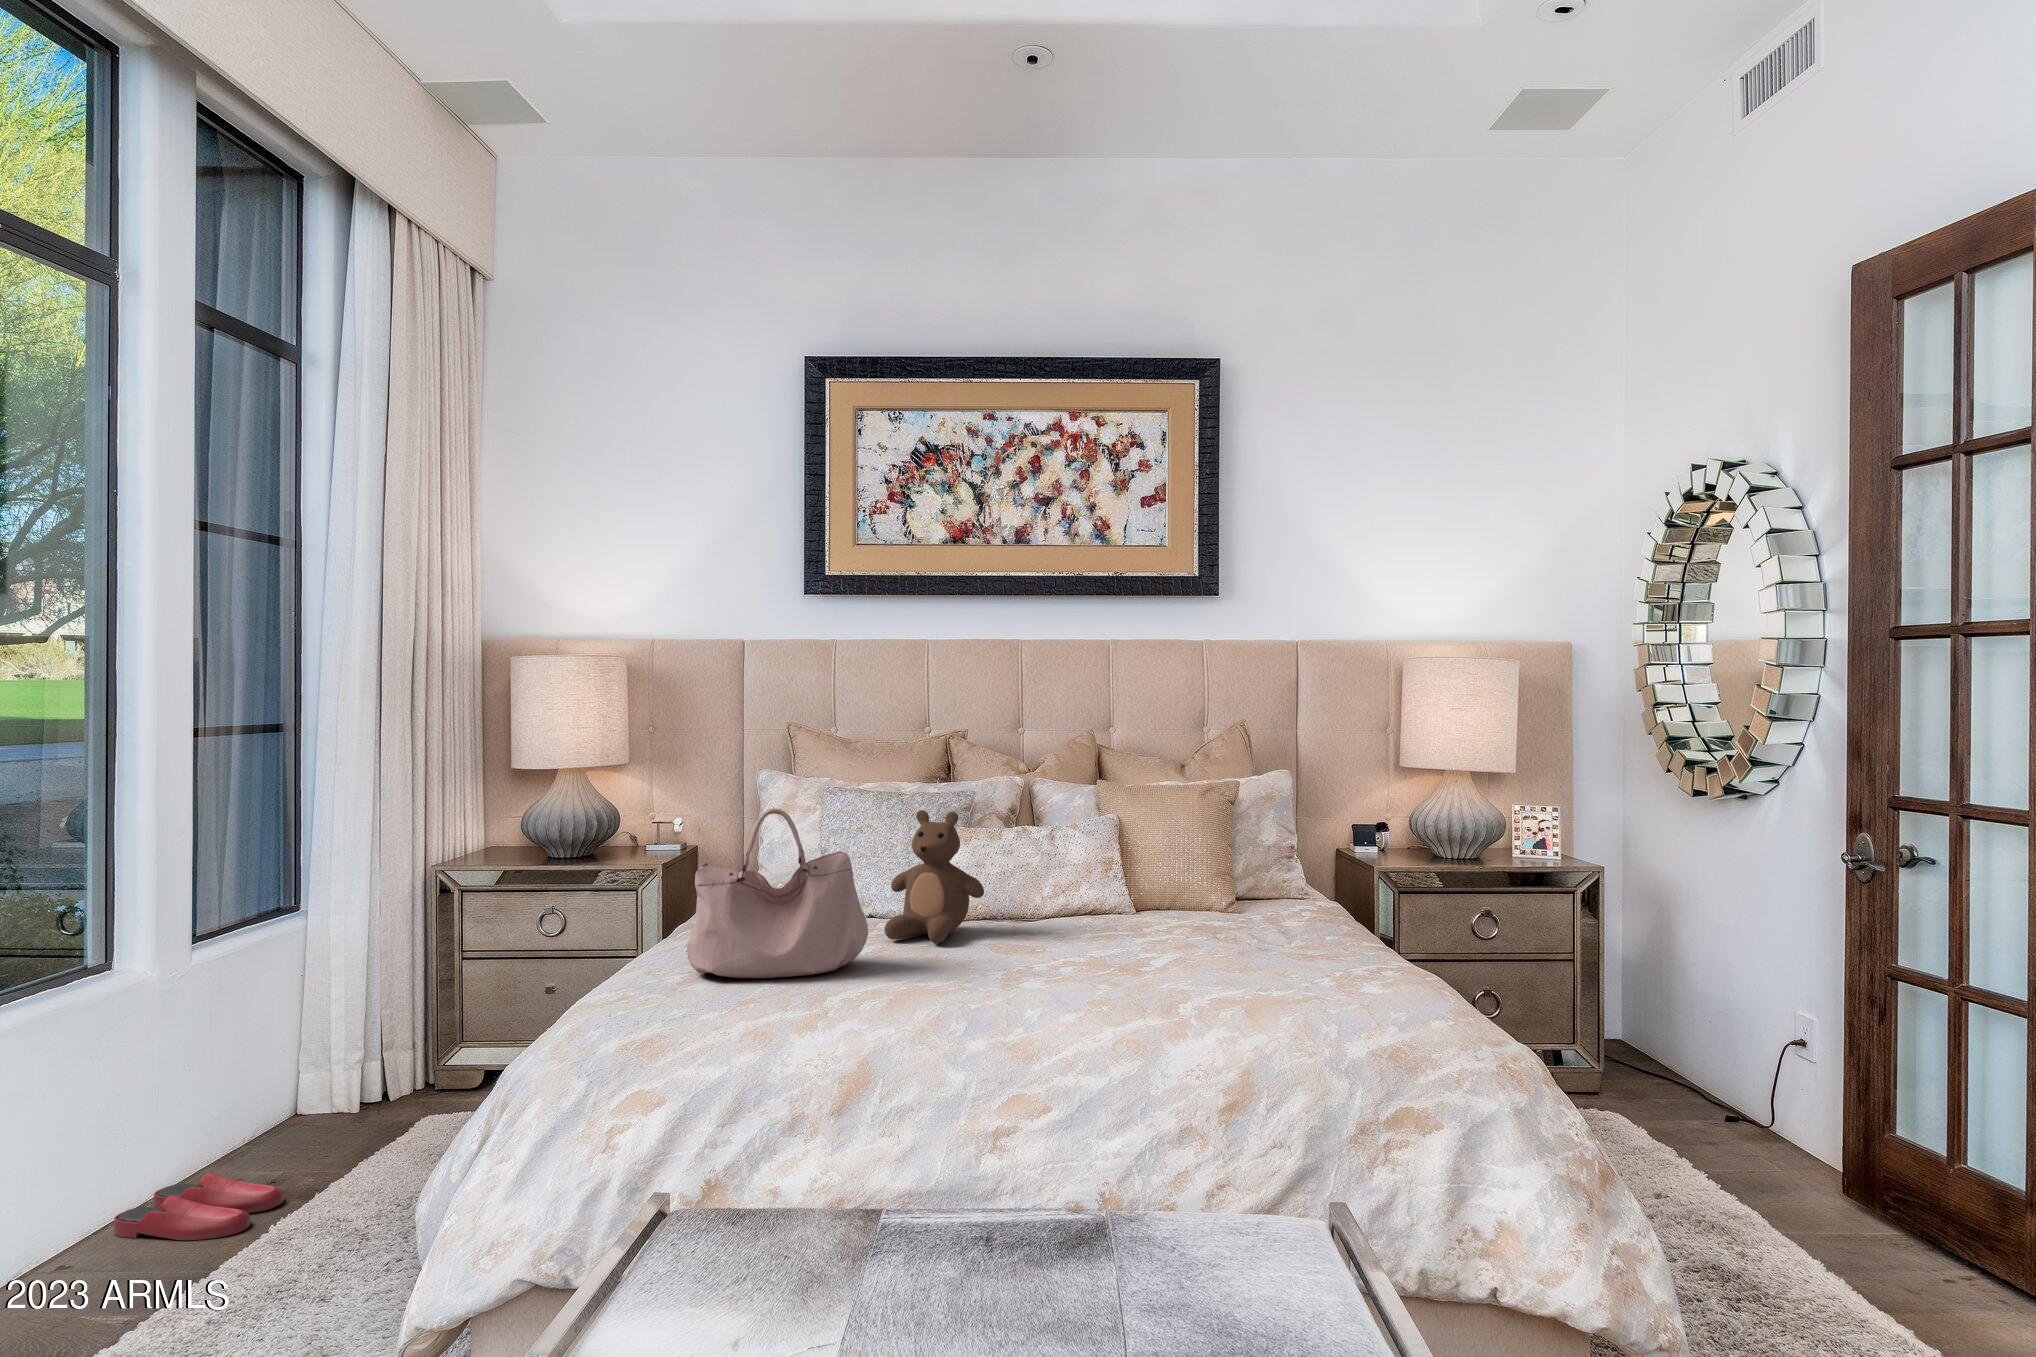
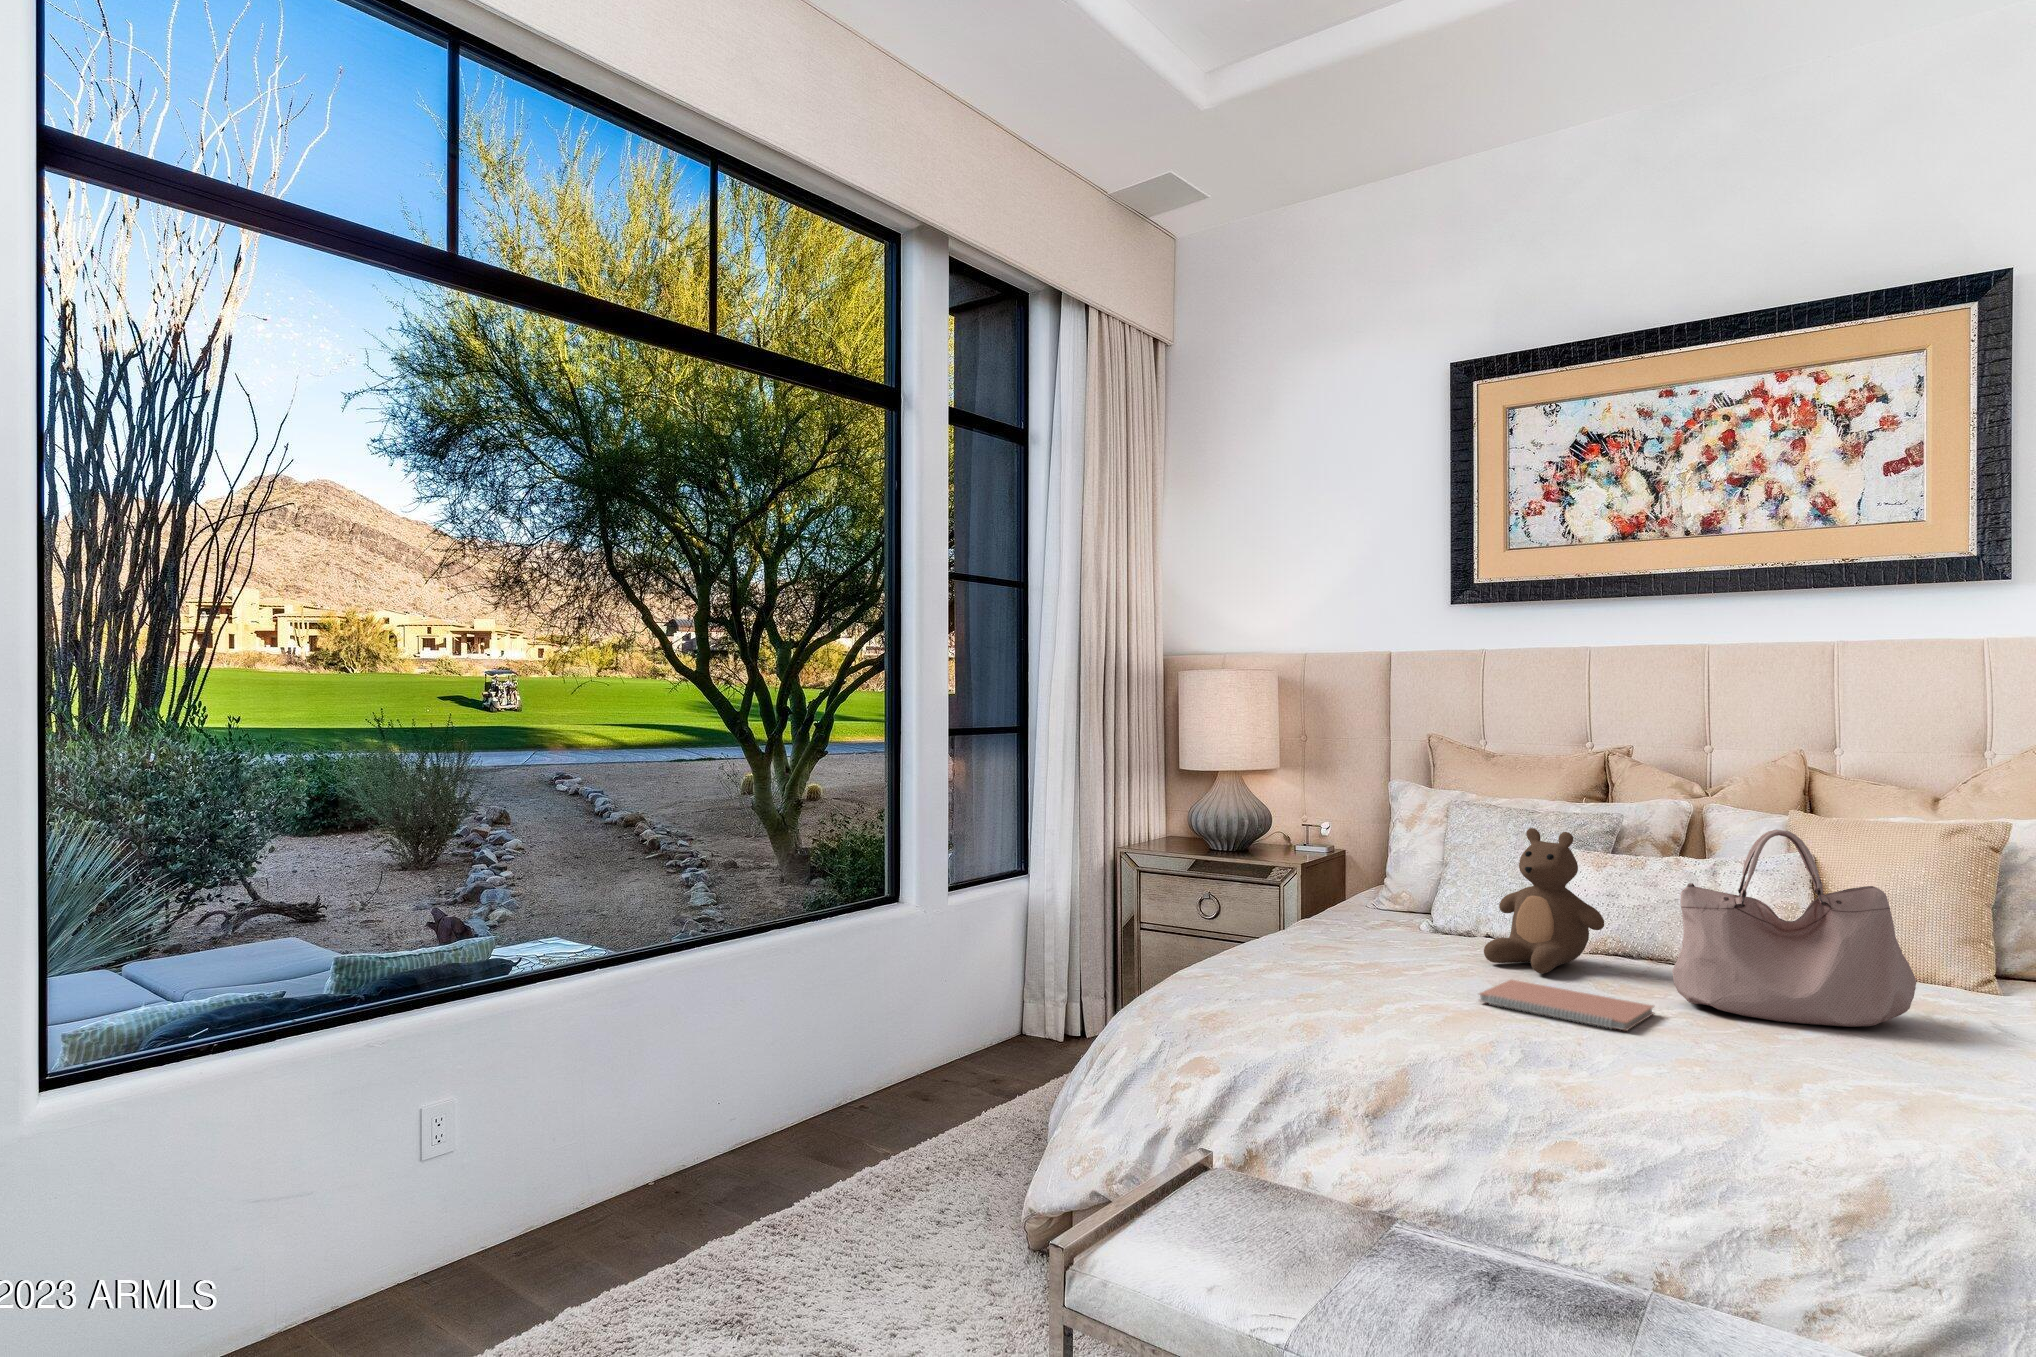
handbag: present [687,808,868,978] -> present [1672,830,1916,1027]
notebook: none [903,952,1041,982] -> present [1479,980,1654,1030]
slippers: present [114,1172,283,1240] -> none [881,1064,986,1115]

